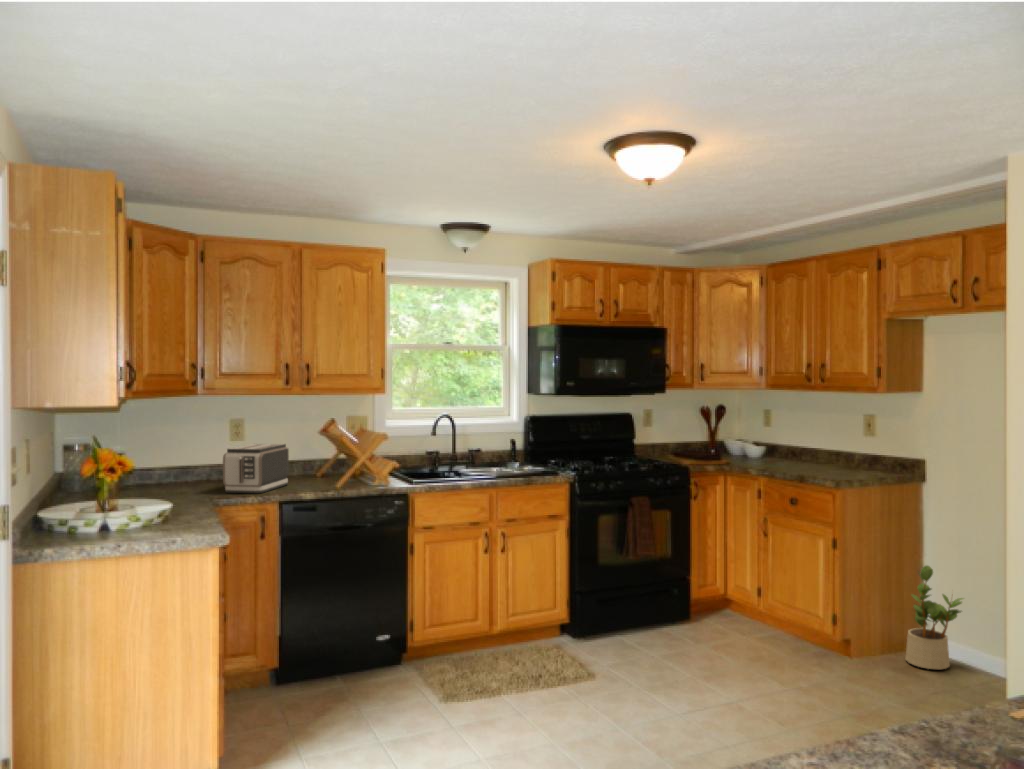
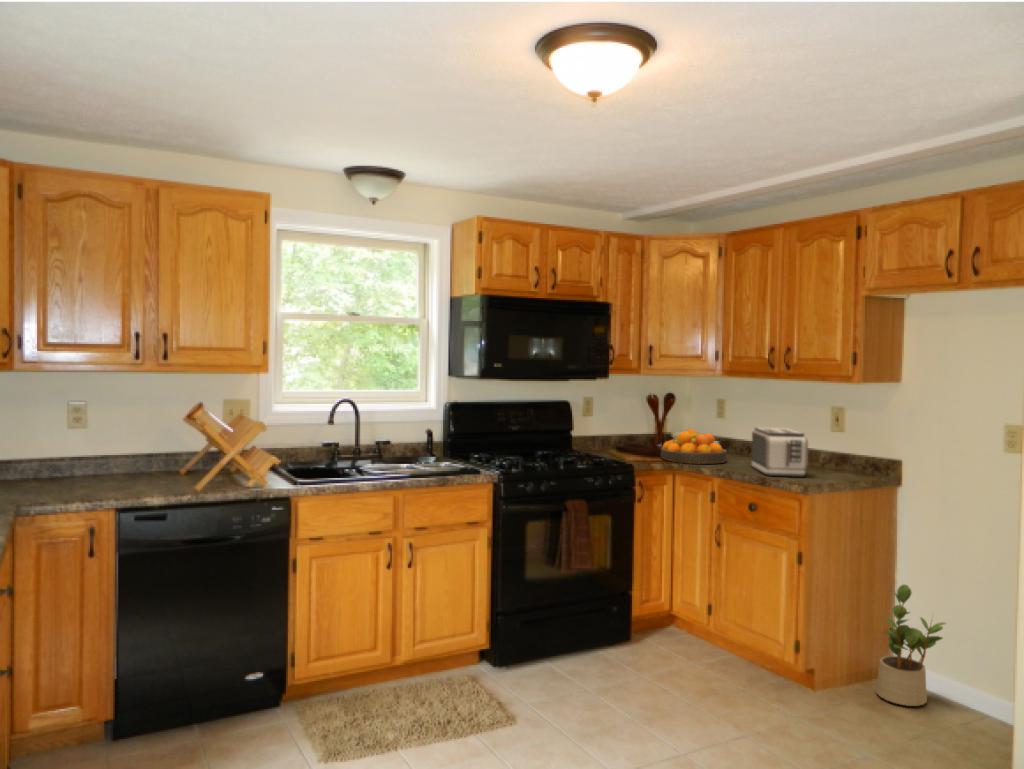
fruit bowl: none [714,436,772,465] -> present [661,429,727,464]
toaster: present [223,444,289,494] -> present [751,427,808,477]

